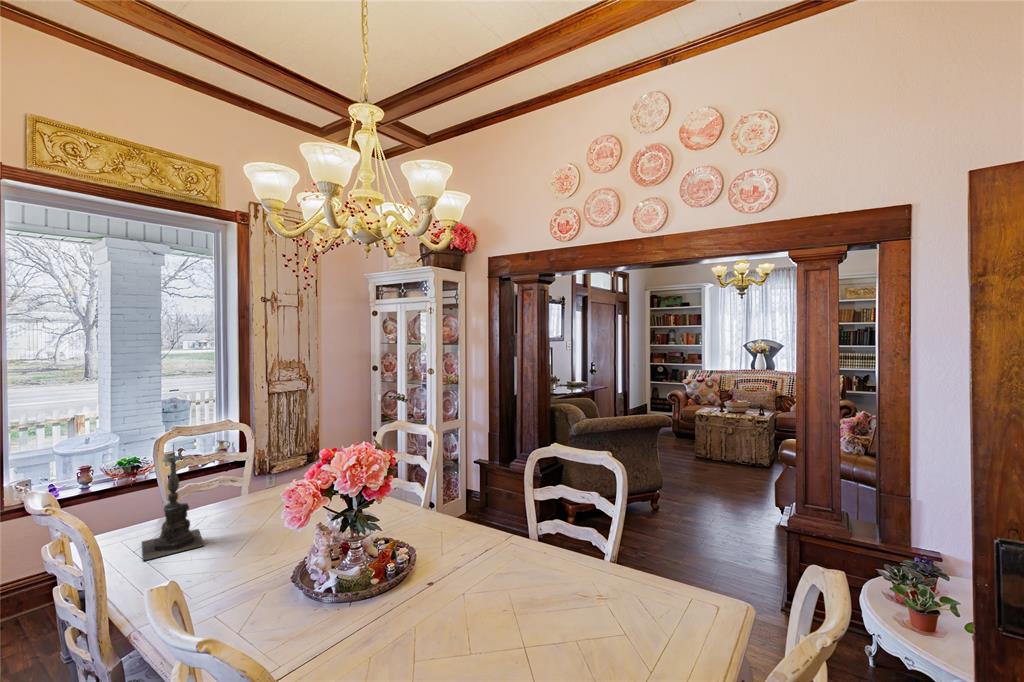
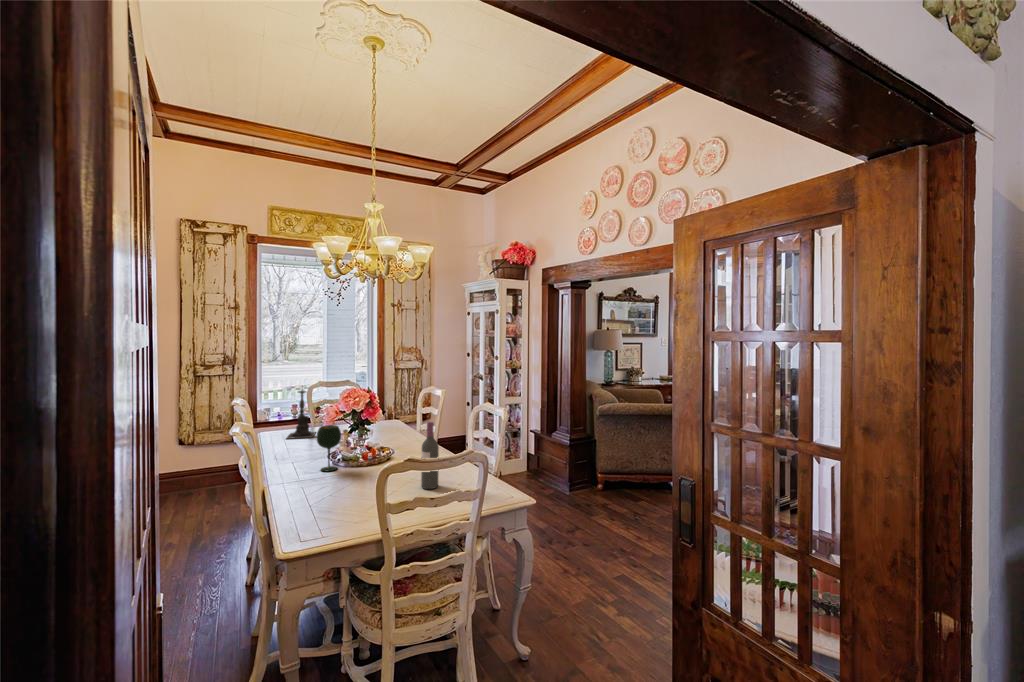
wine bottle: none [570,507,602,640] -> present [421,422,439,489]
wine glass: none [305,536,358,645] -> present [316,425,341,471]

